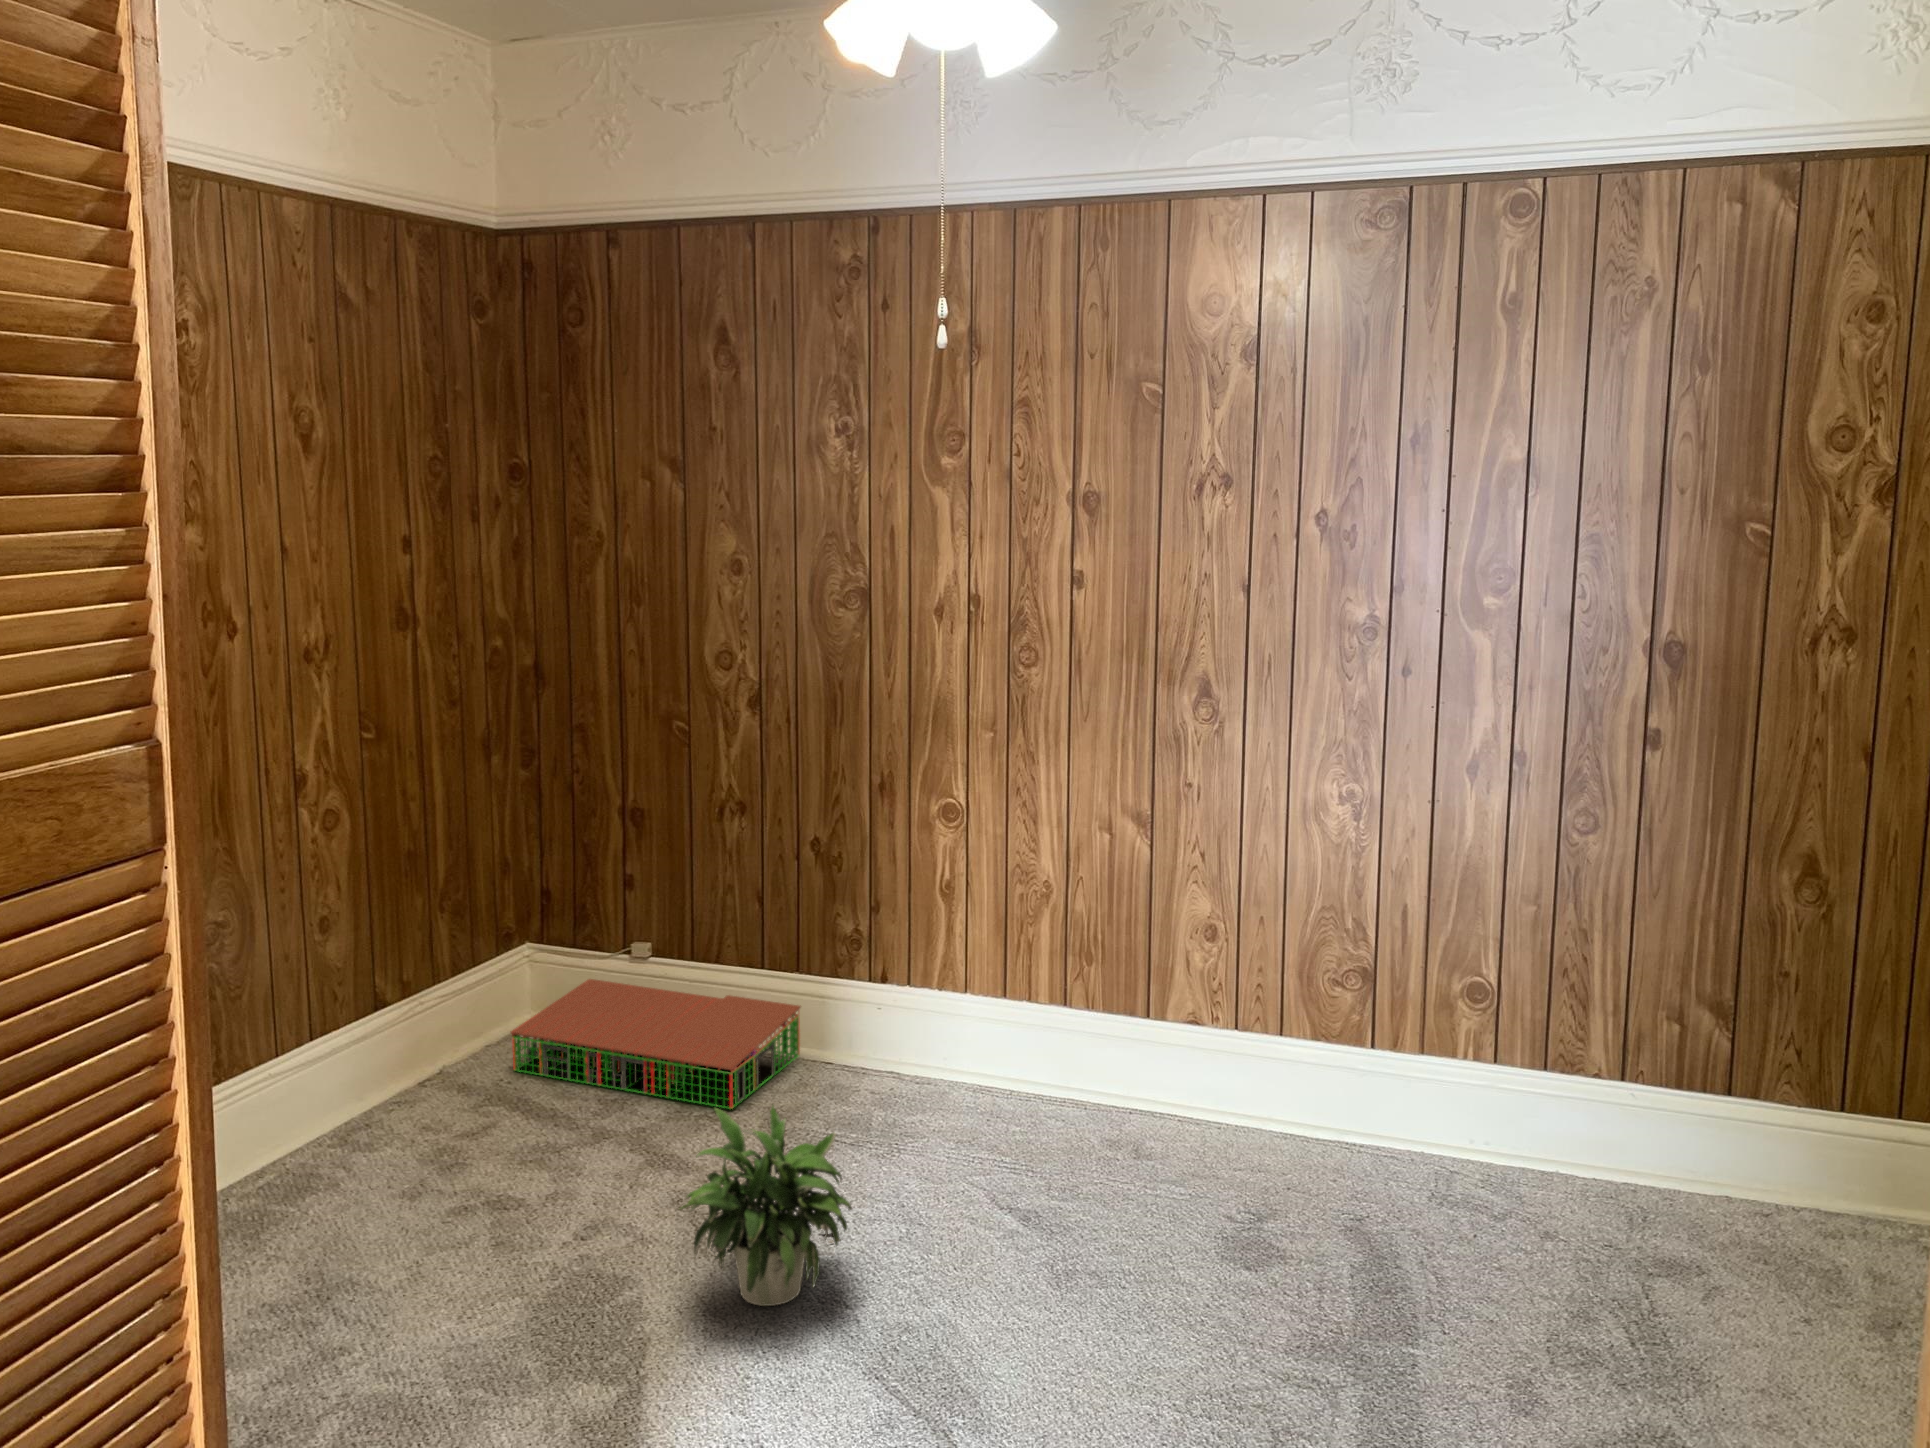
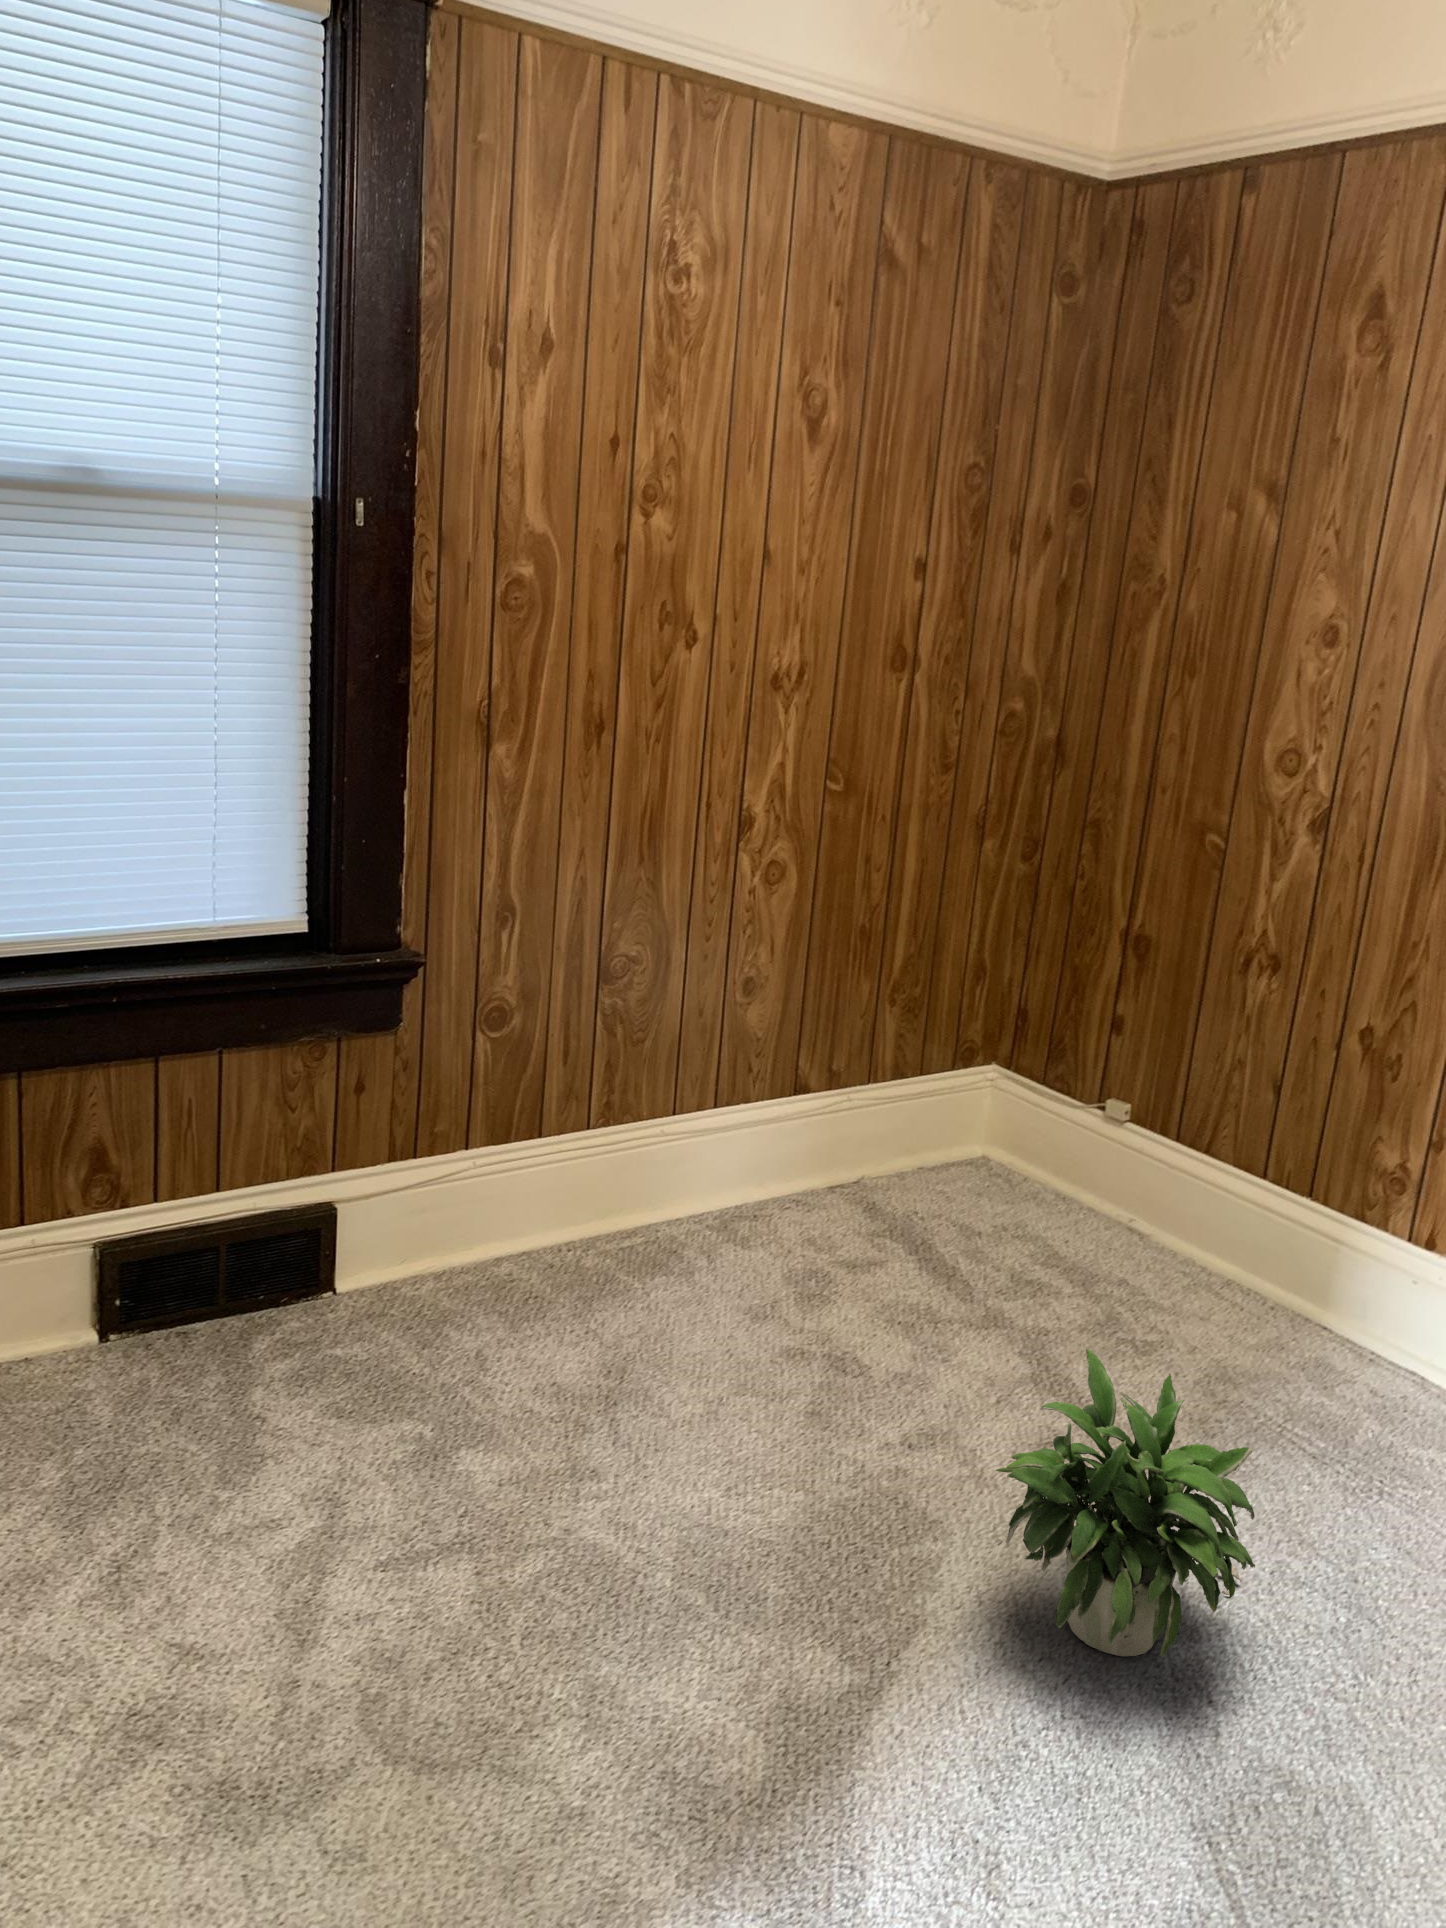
storage bin: present [511,979,801,1109] -> none [928,1125,1306,1347]

